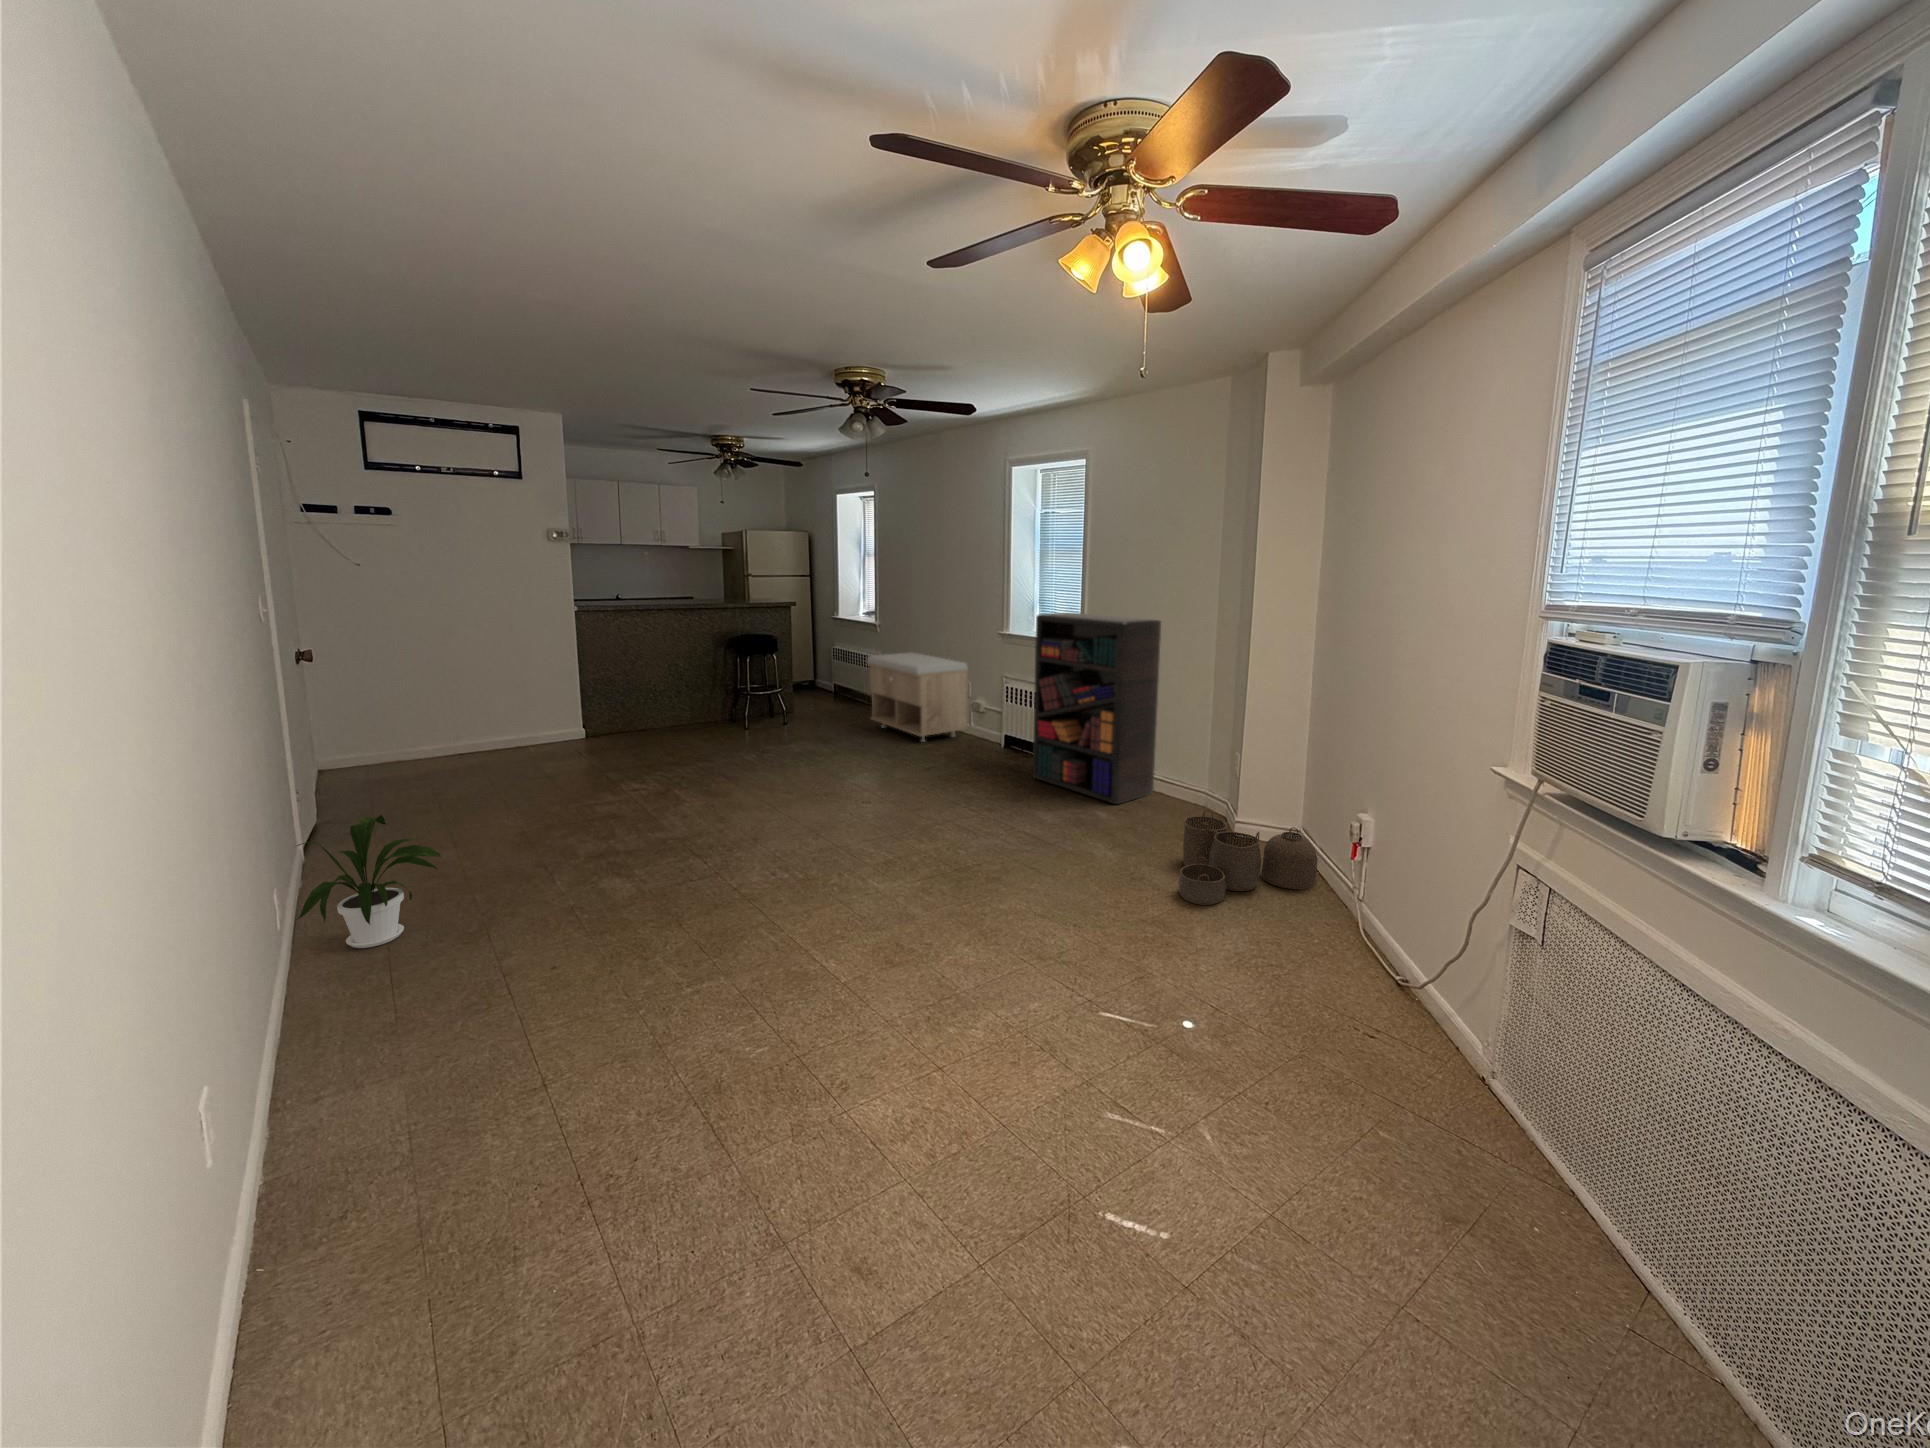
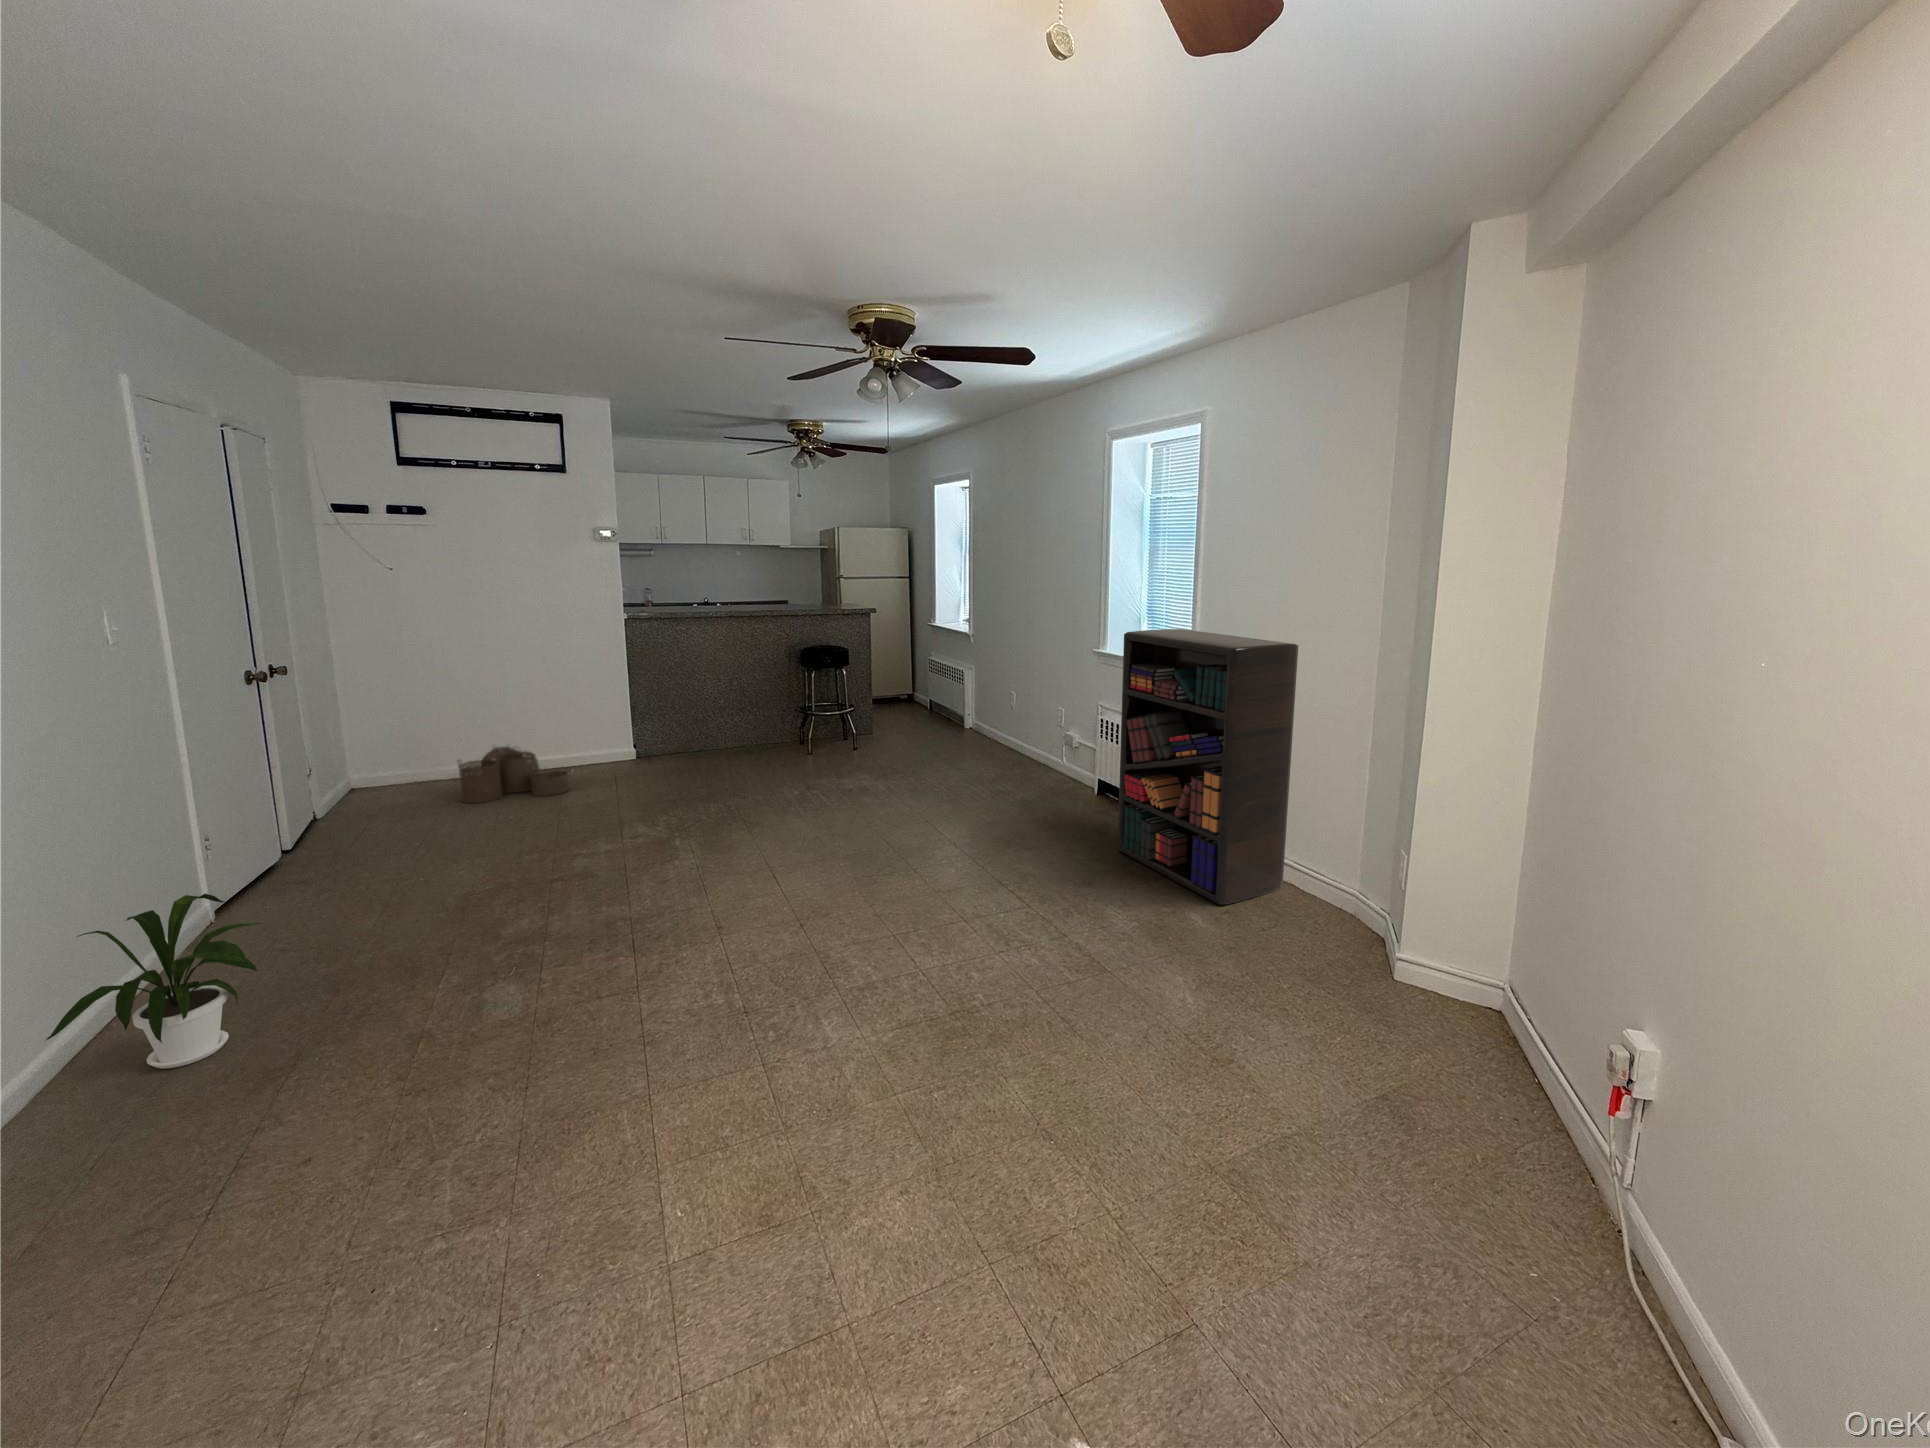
storage bench: present [867,653,968,742] -> none [943,670,1058,783]
woven basket: present [1179,810,1318,905] -> present [458,746,569,803]

